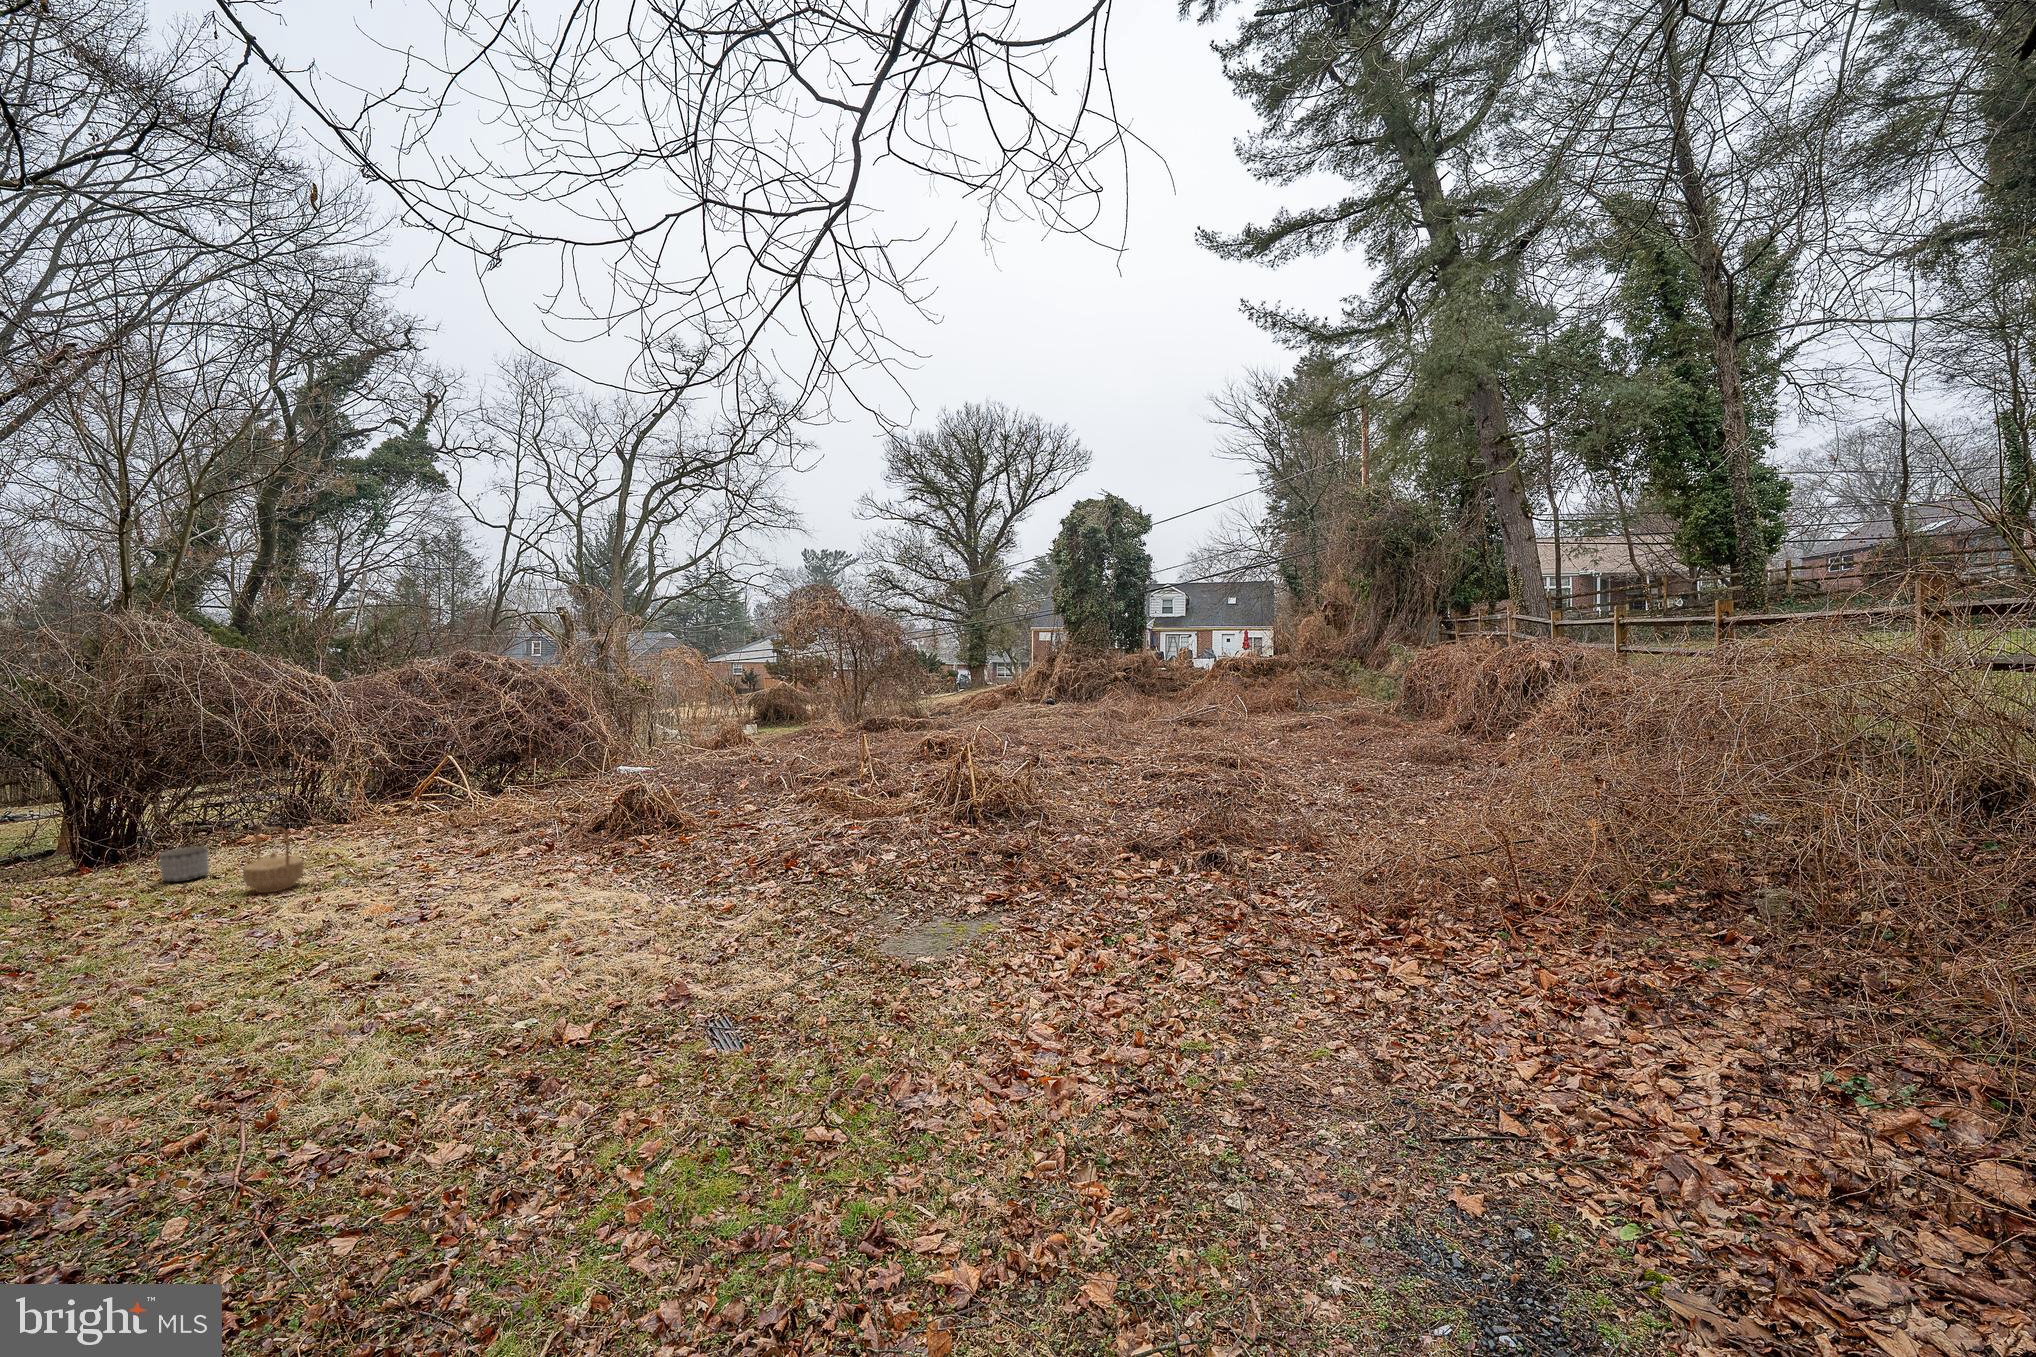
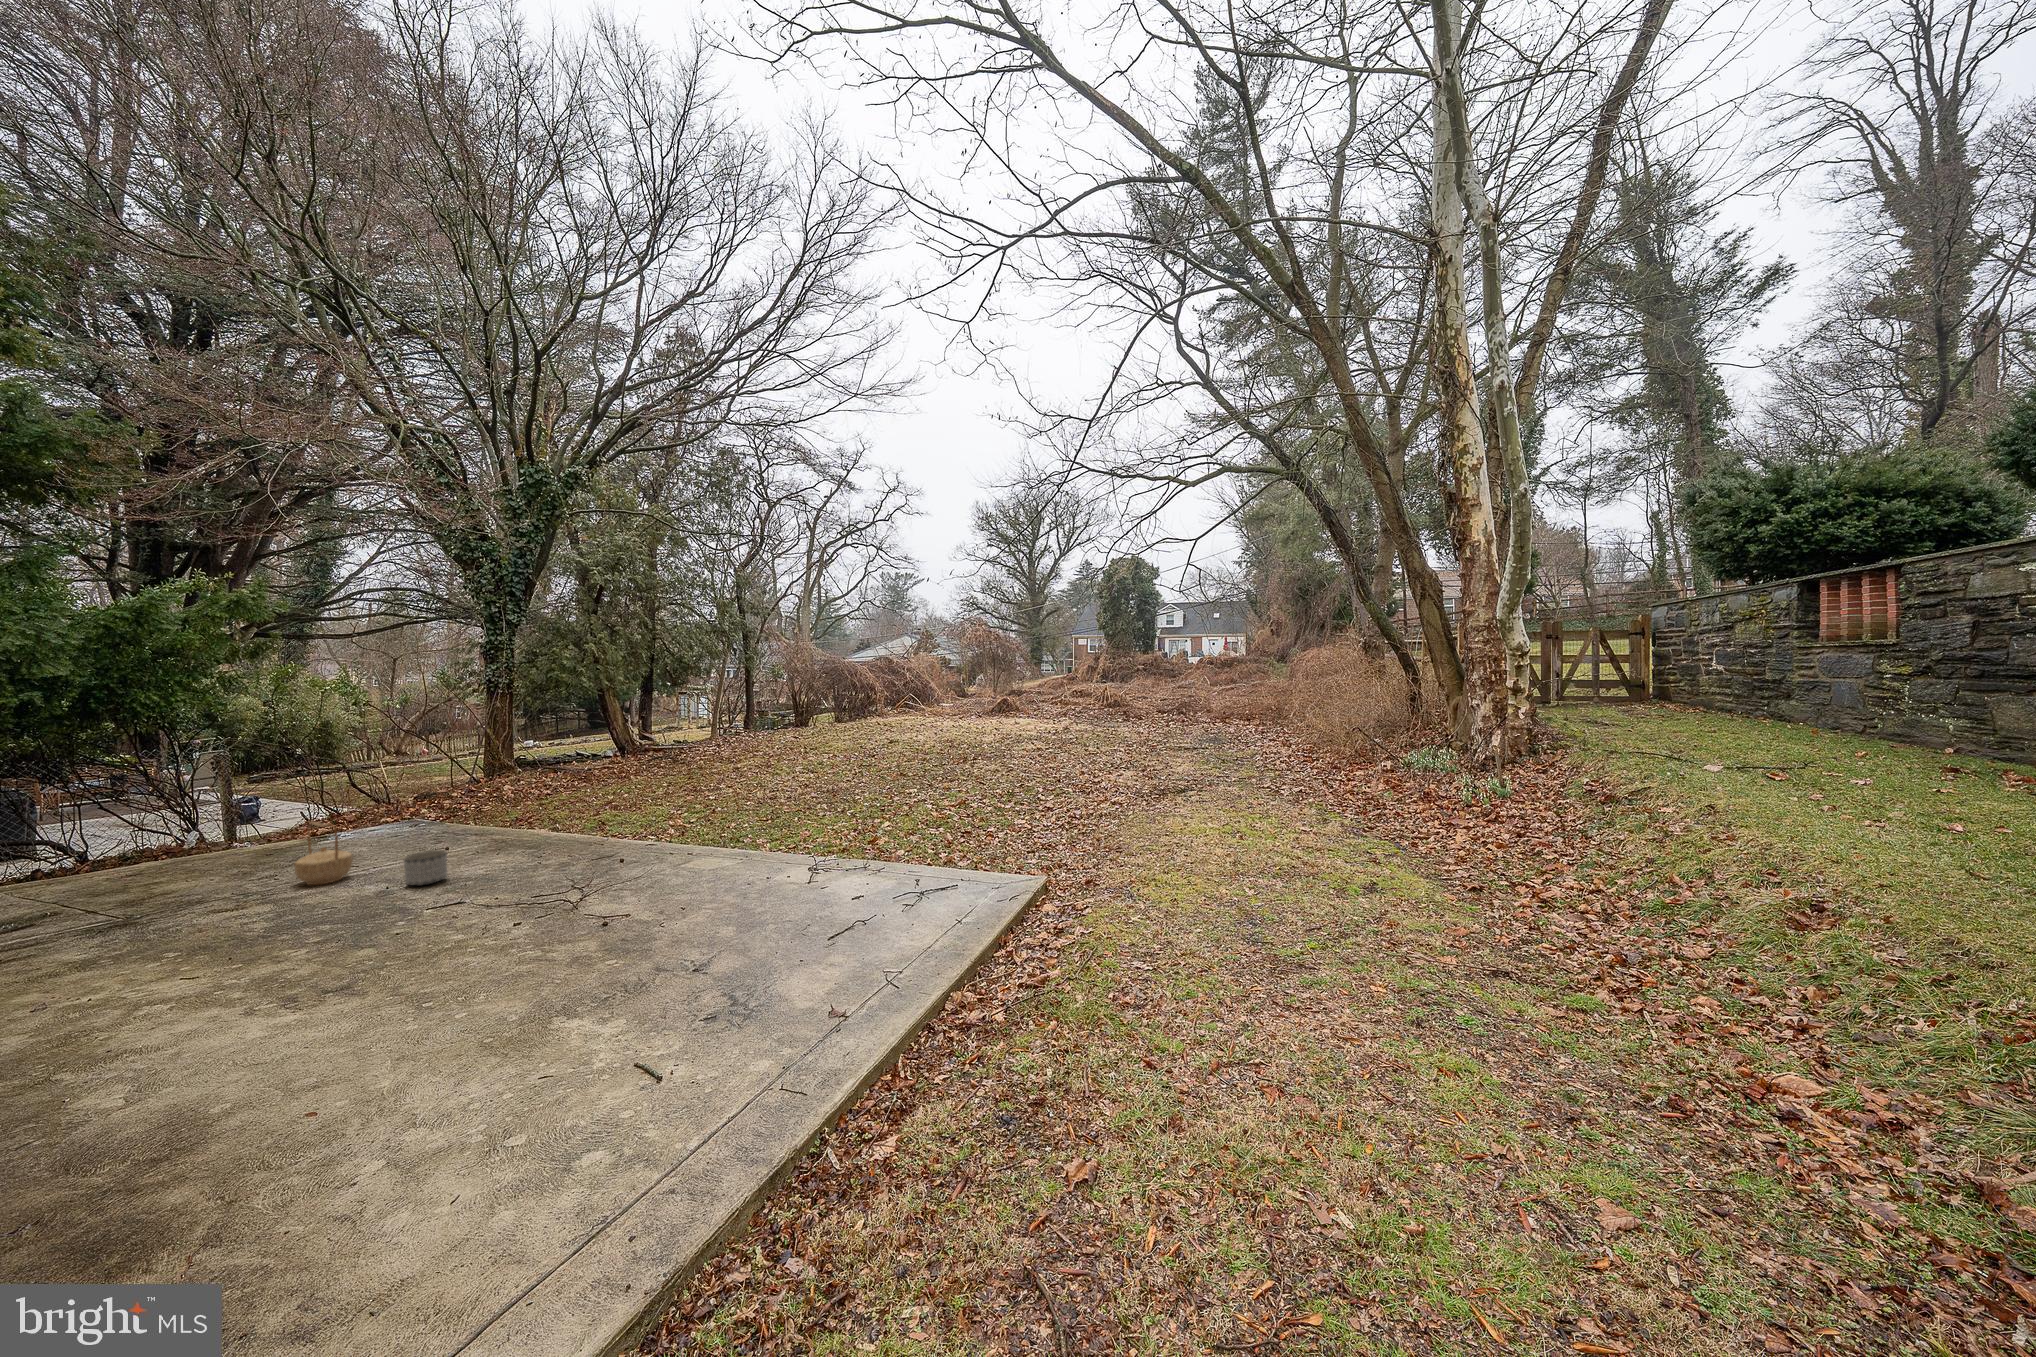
planter: present [159,846,209,882] -> present [403,850,447,886]

